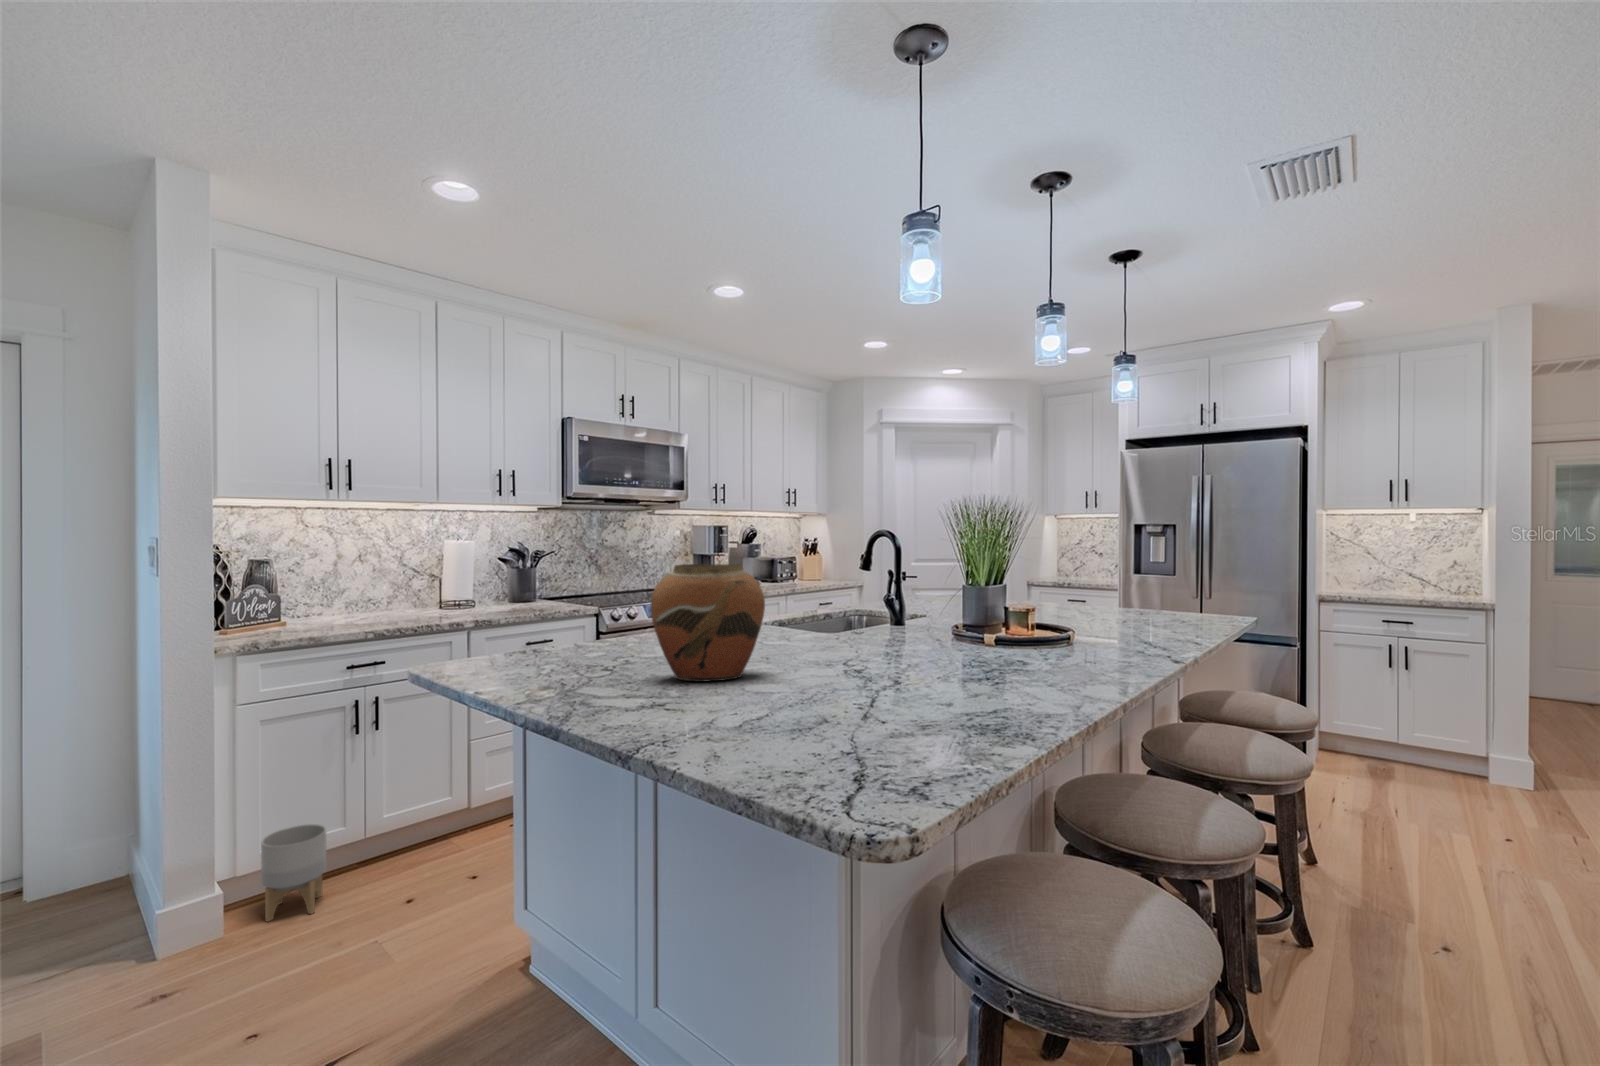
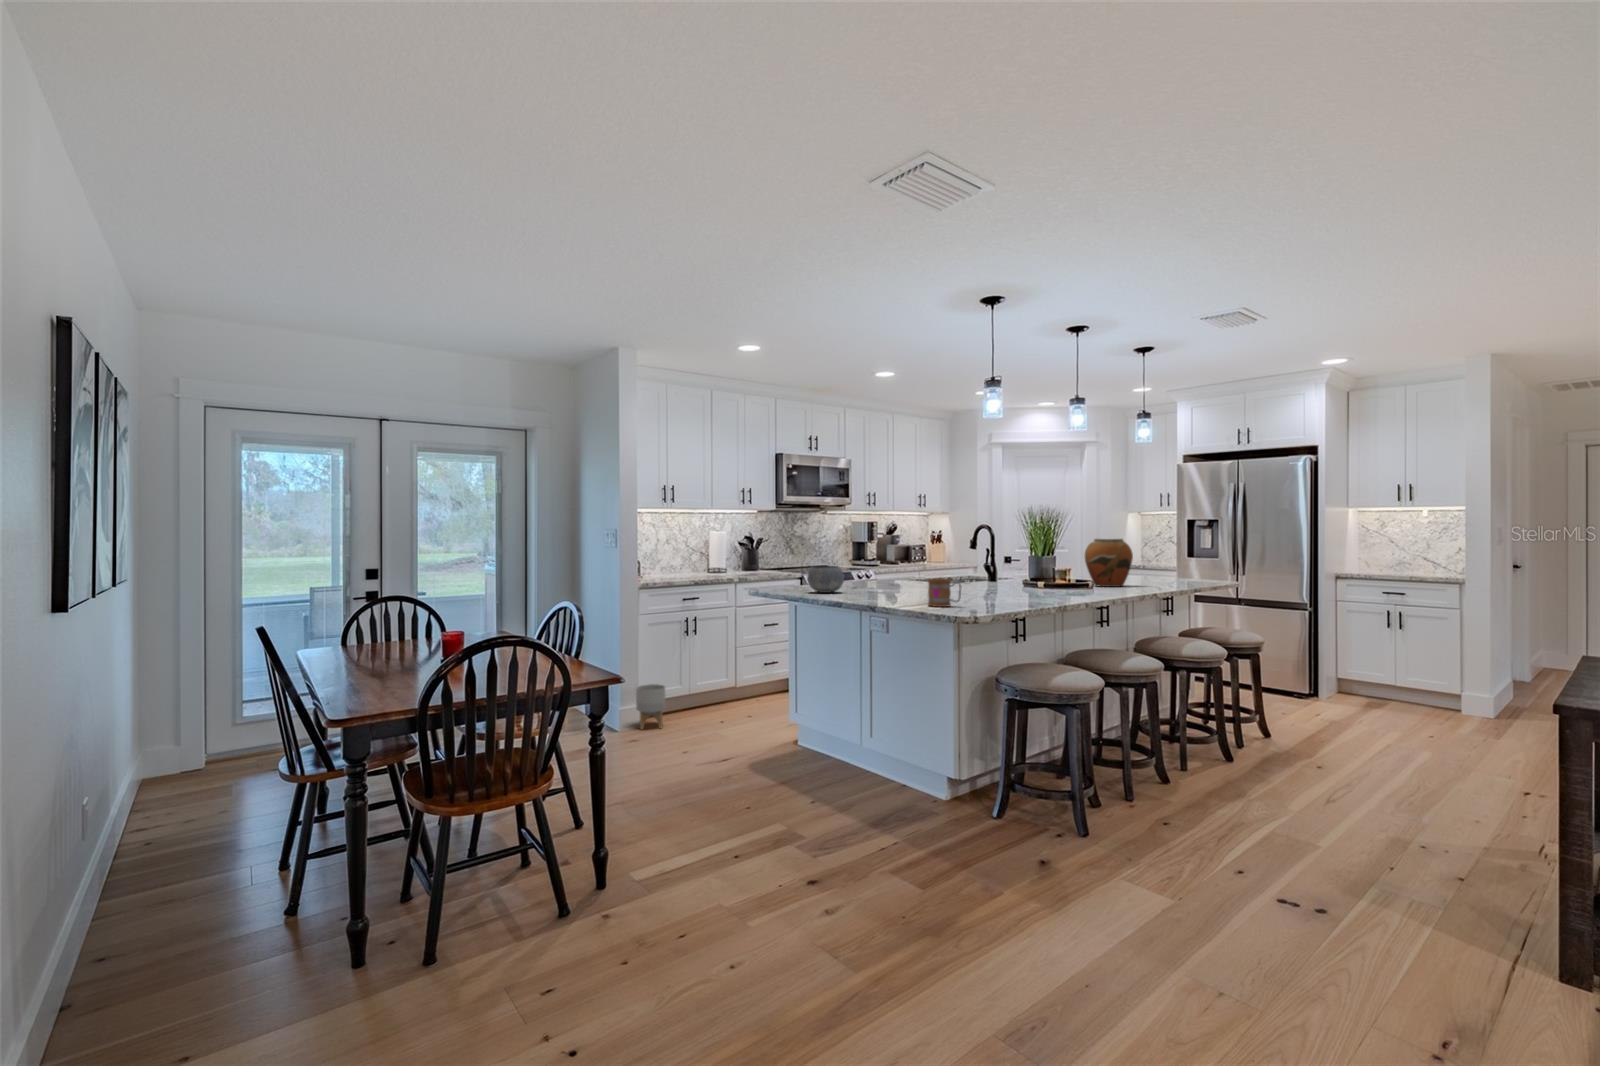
vase: present [651,564,765,682] -> present [1085,539,1133,587]
bowl: none [572,612,647,668] -> present [807,566,844,593]
mug: none [819,665,902,743] -> present [928,579,961,607]

